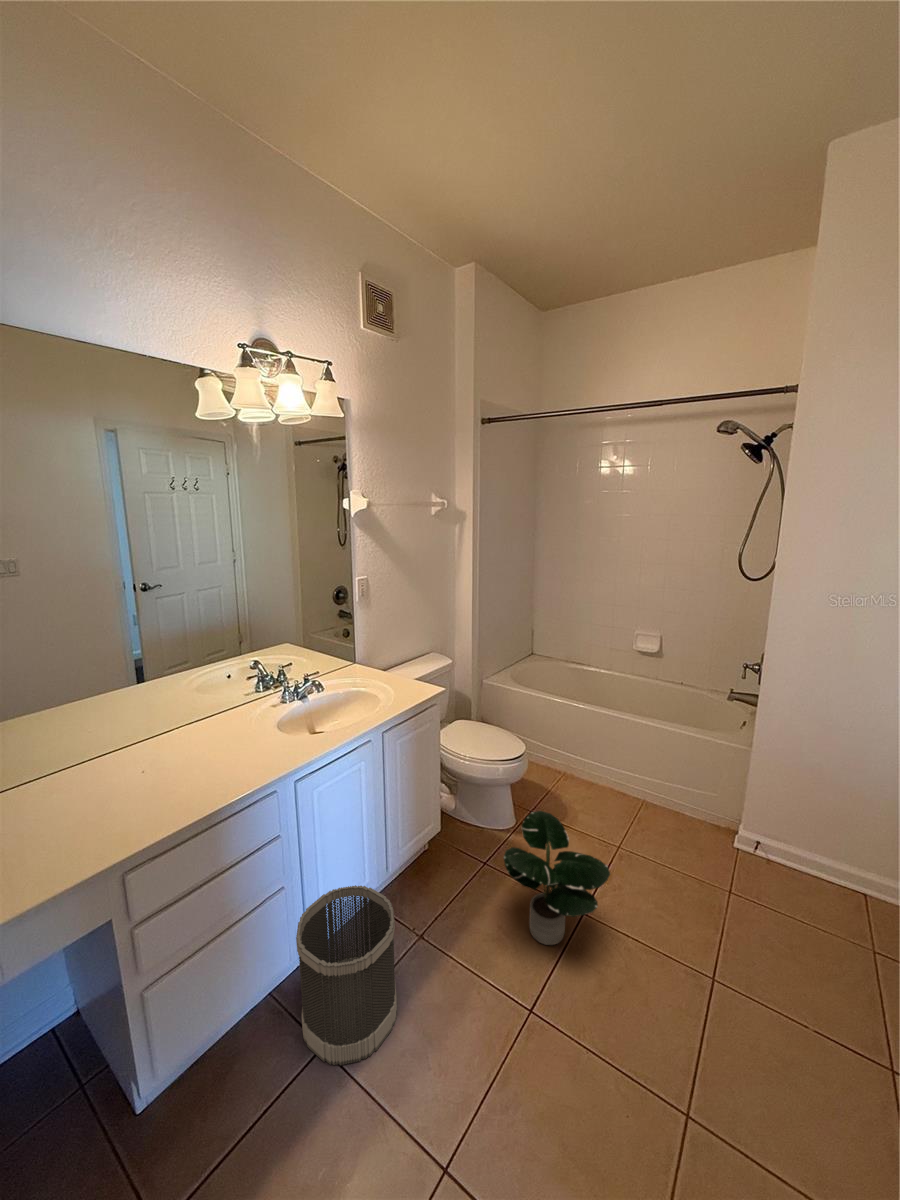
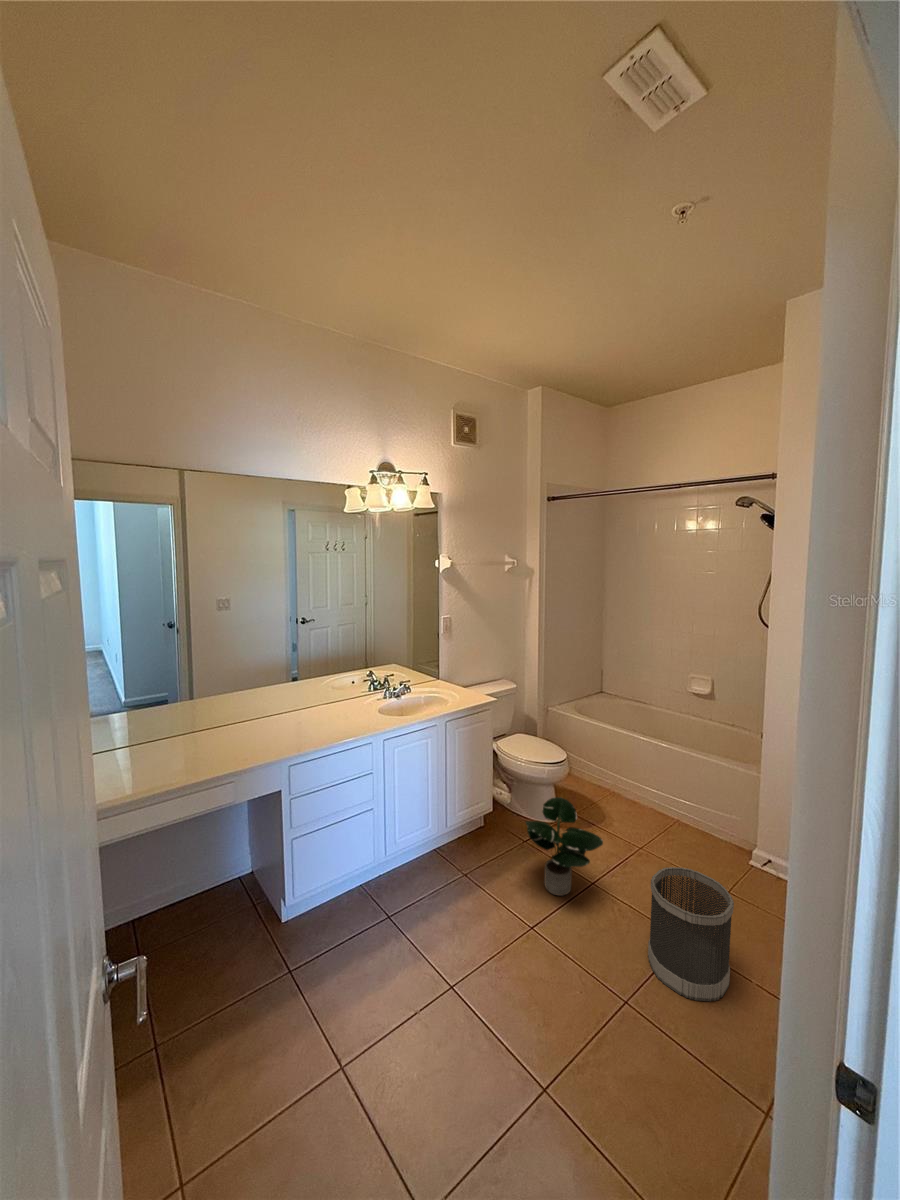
wastebasket: present [296,885,397,1065] -> present [648,867,734,1001]

